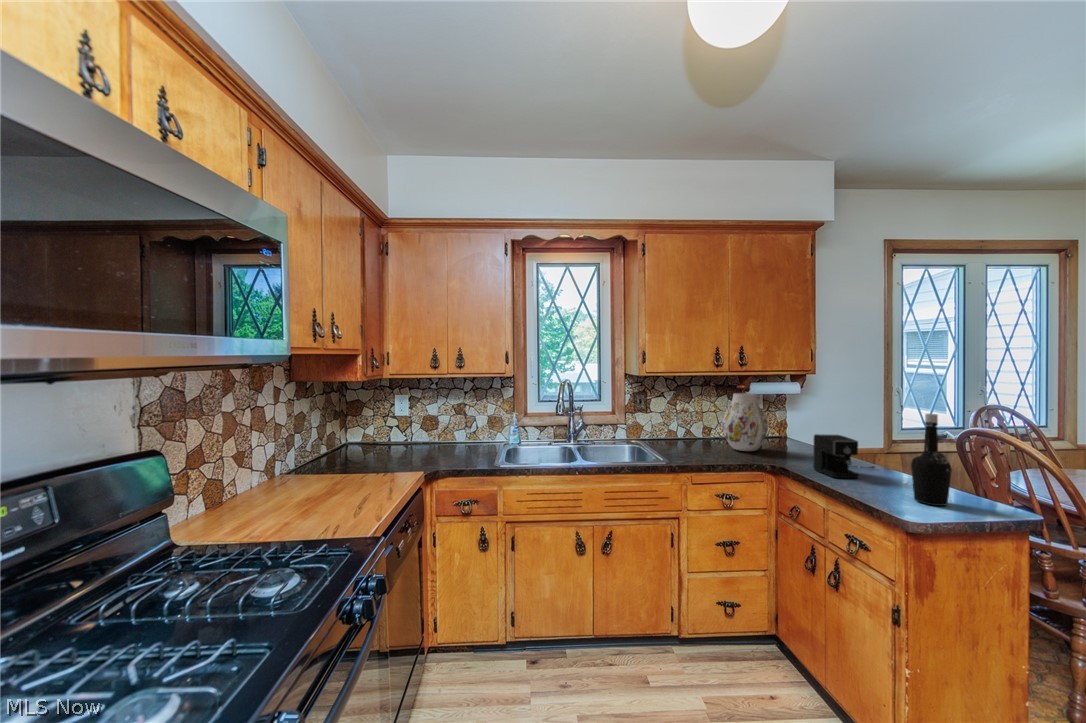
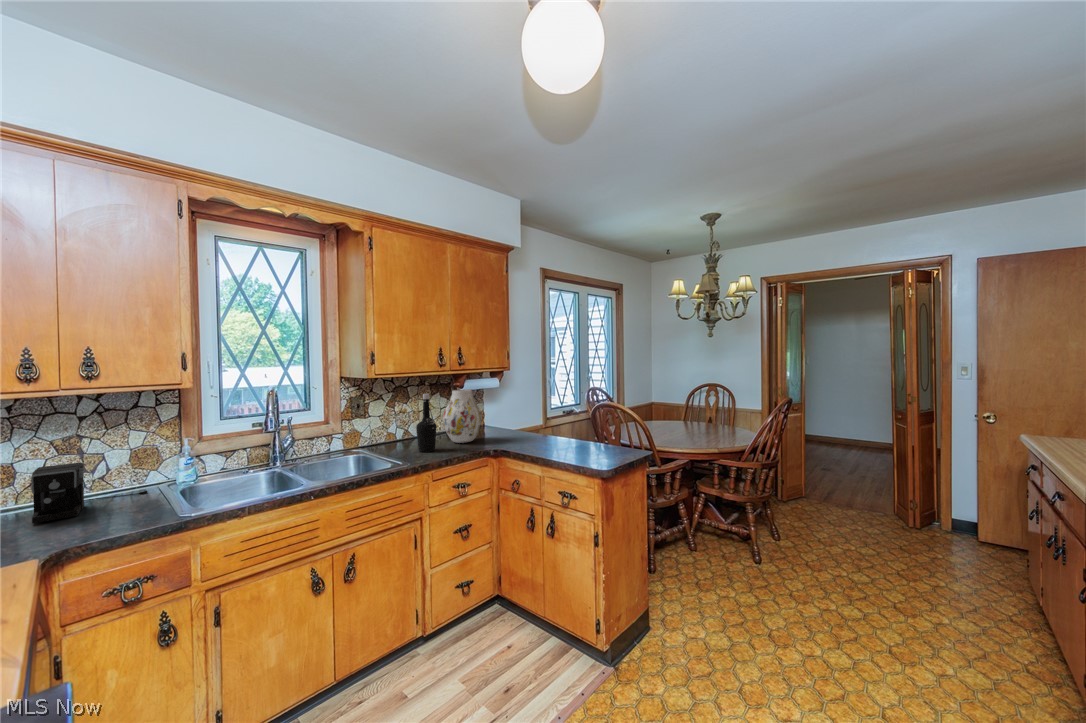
bottle: present [911,414,952,506] -> present [416,394,437,452]
coffee maker: present [813,434,874,478] -> present [31,463,147,523]

